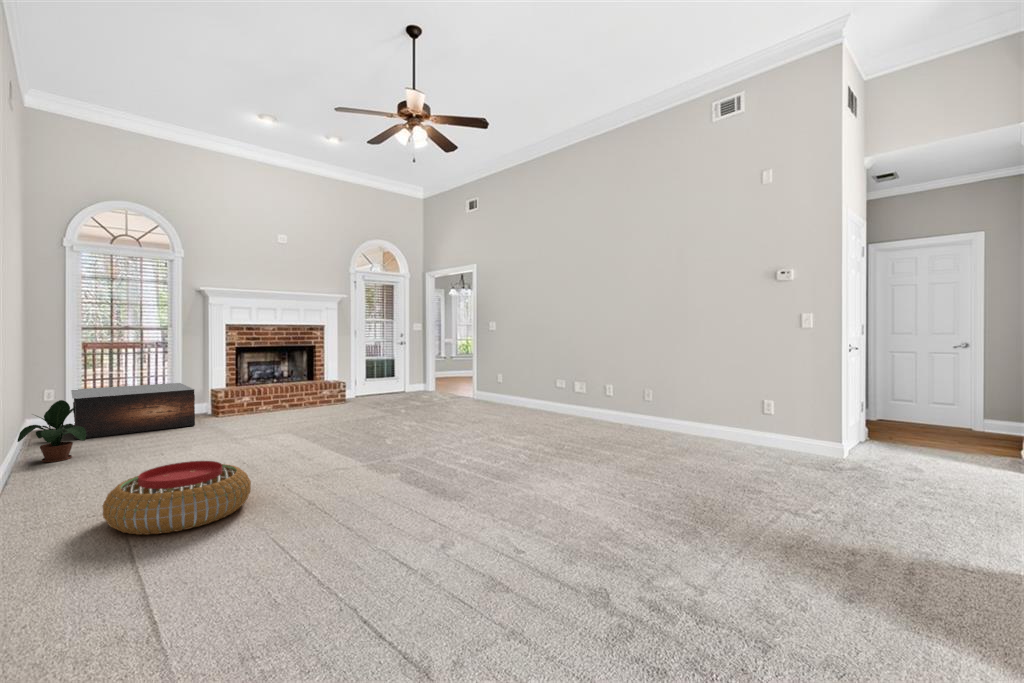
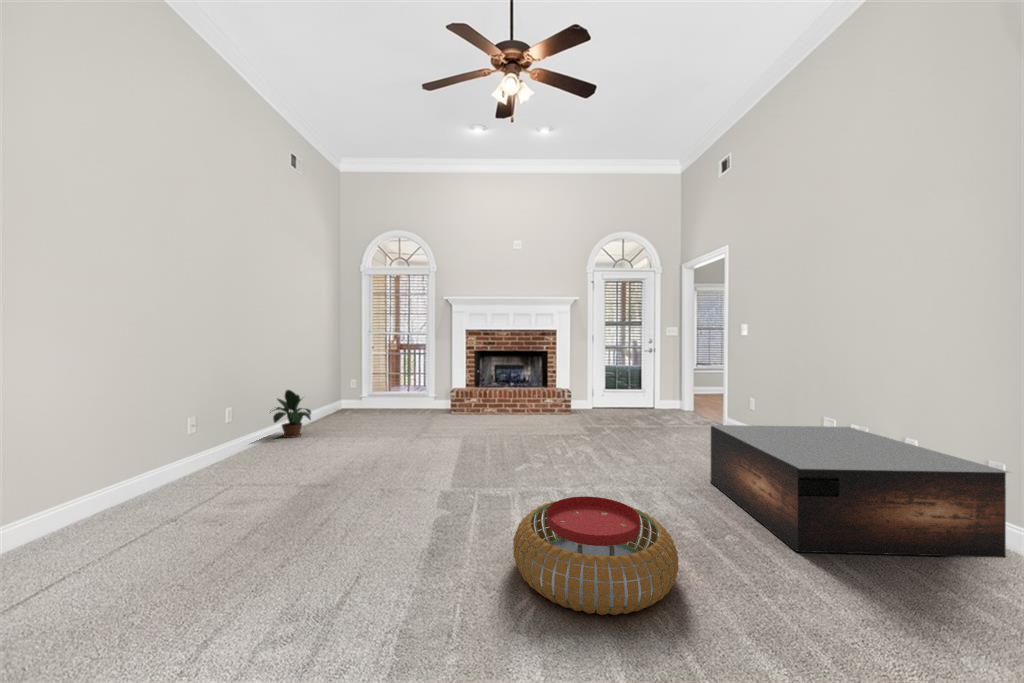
coffee table: present [71,383,195,439] -> present [710,425,1008,558]
pouf: present [102,461,251,535] -> present [513,496,679,615]

